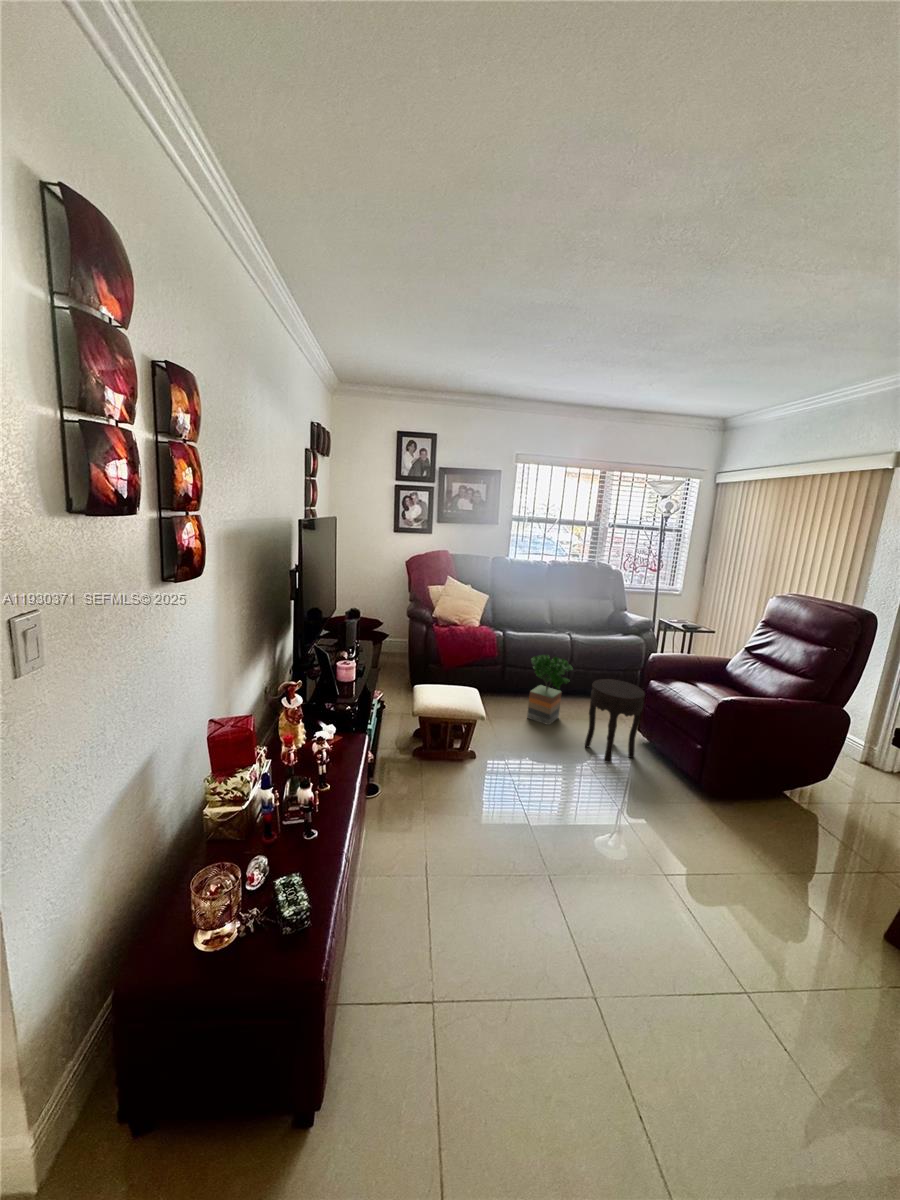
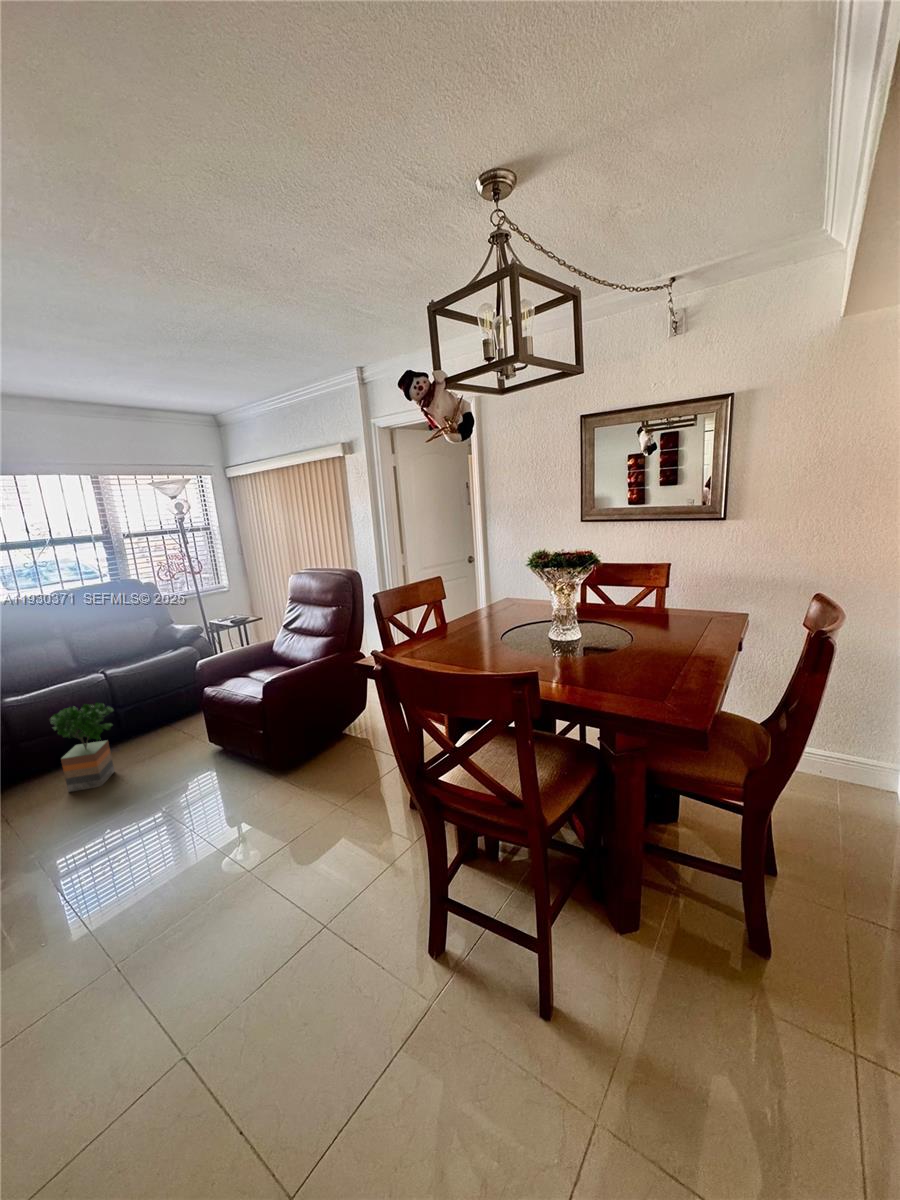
side table: present [585,679,645,763] -> none [137,699,210,791]

